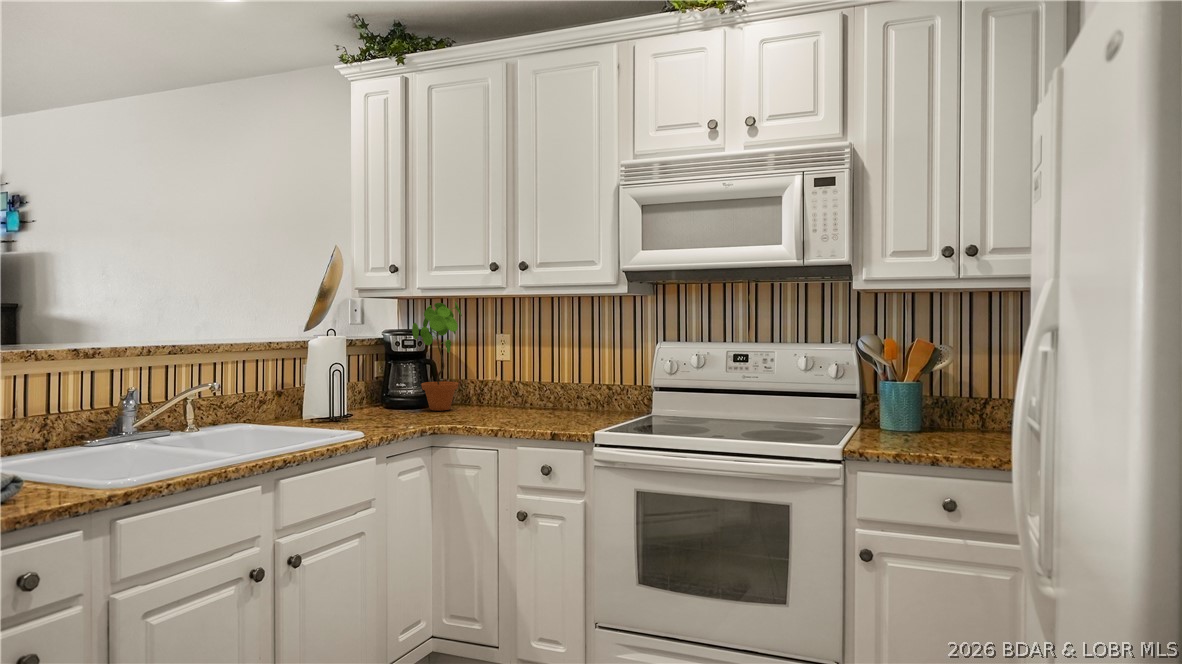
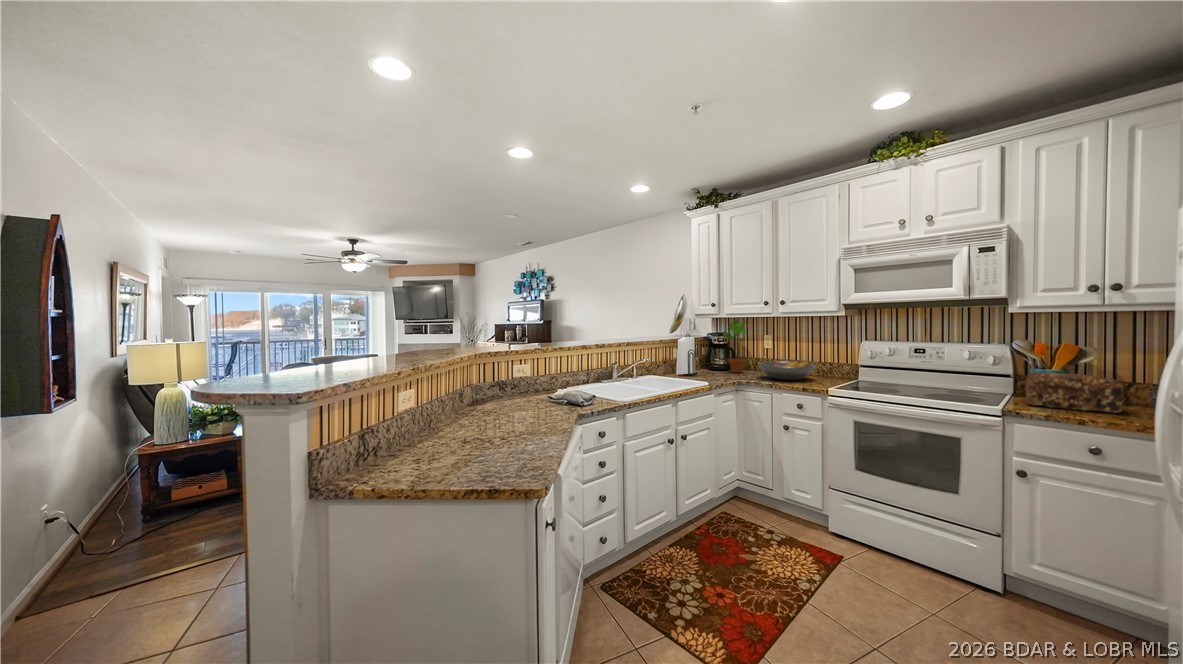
fruit bowl: none [476,382,579,420] -> present [759,361,815,380]
bread loaf: none [873,387,982,445] -> present [1025,372,1124,413]

